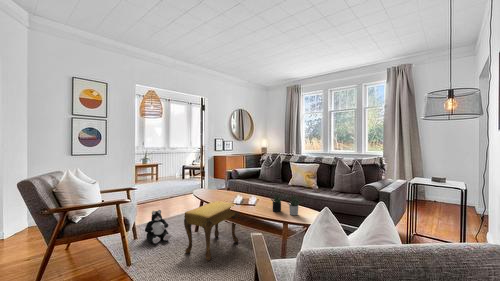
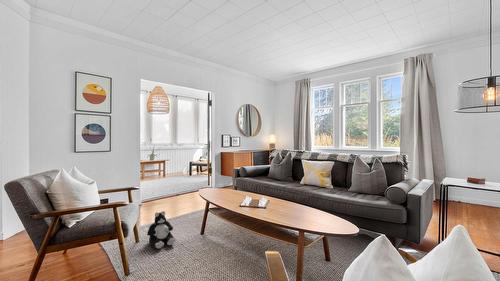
succulent plant: present [271,193,302,215] -> none [283,194,323,221]
footstool: present [184,201,238,261] -> none [189,202,249,272]

